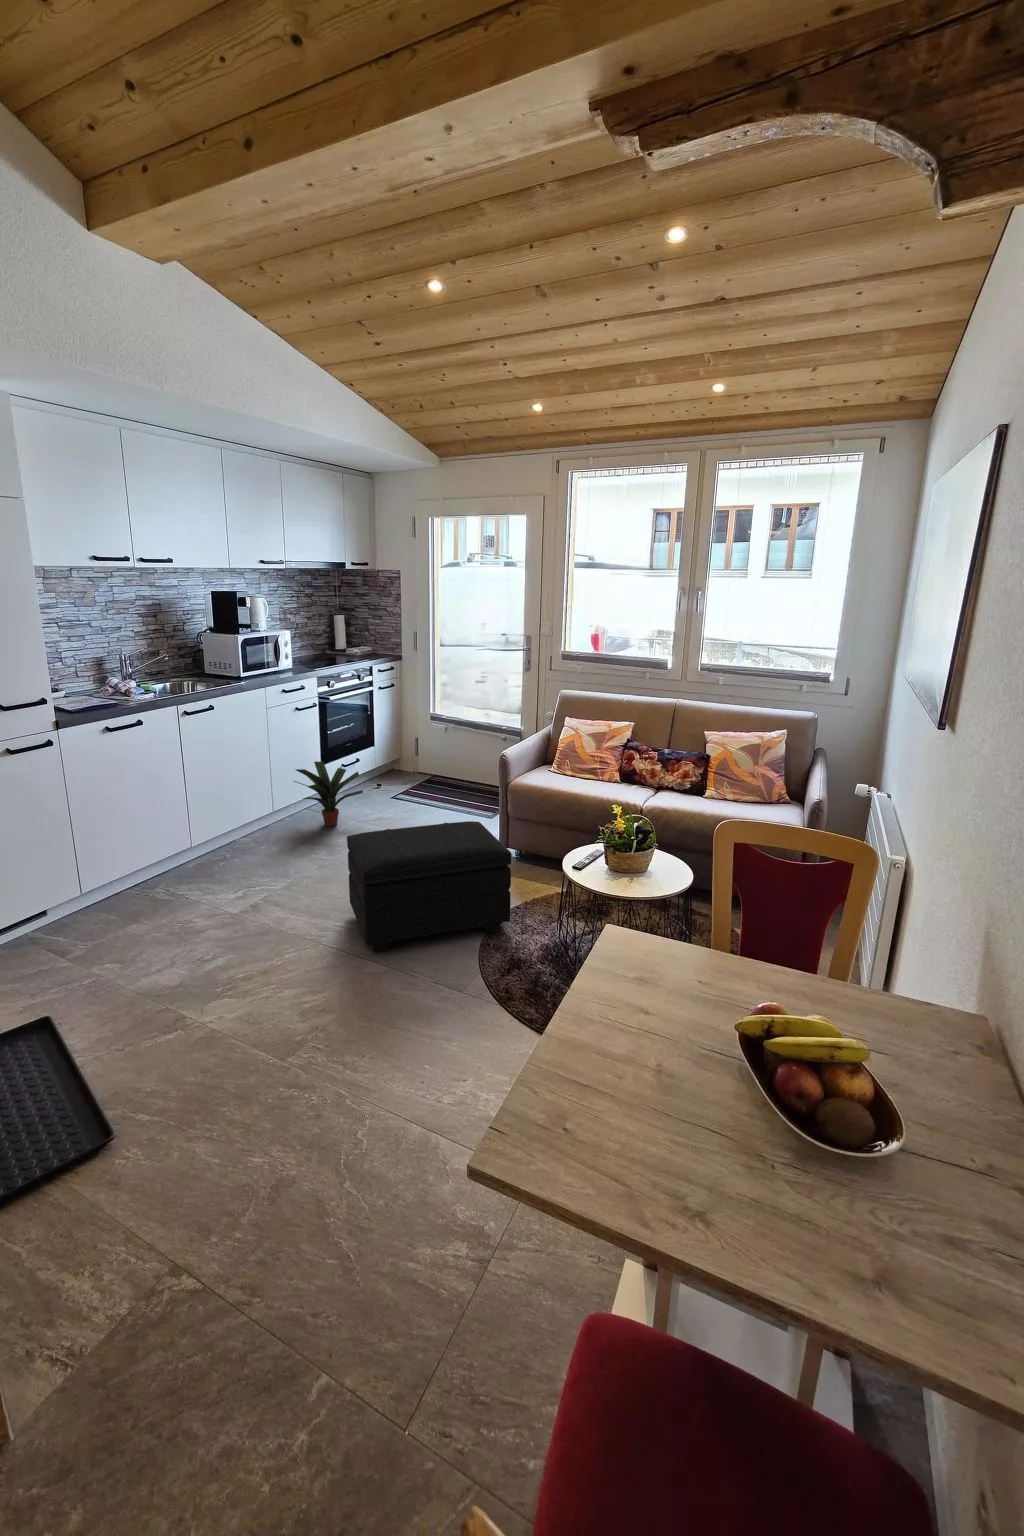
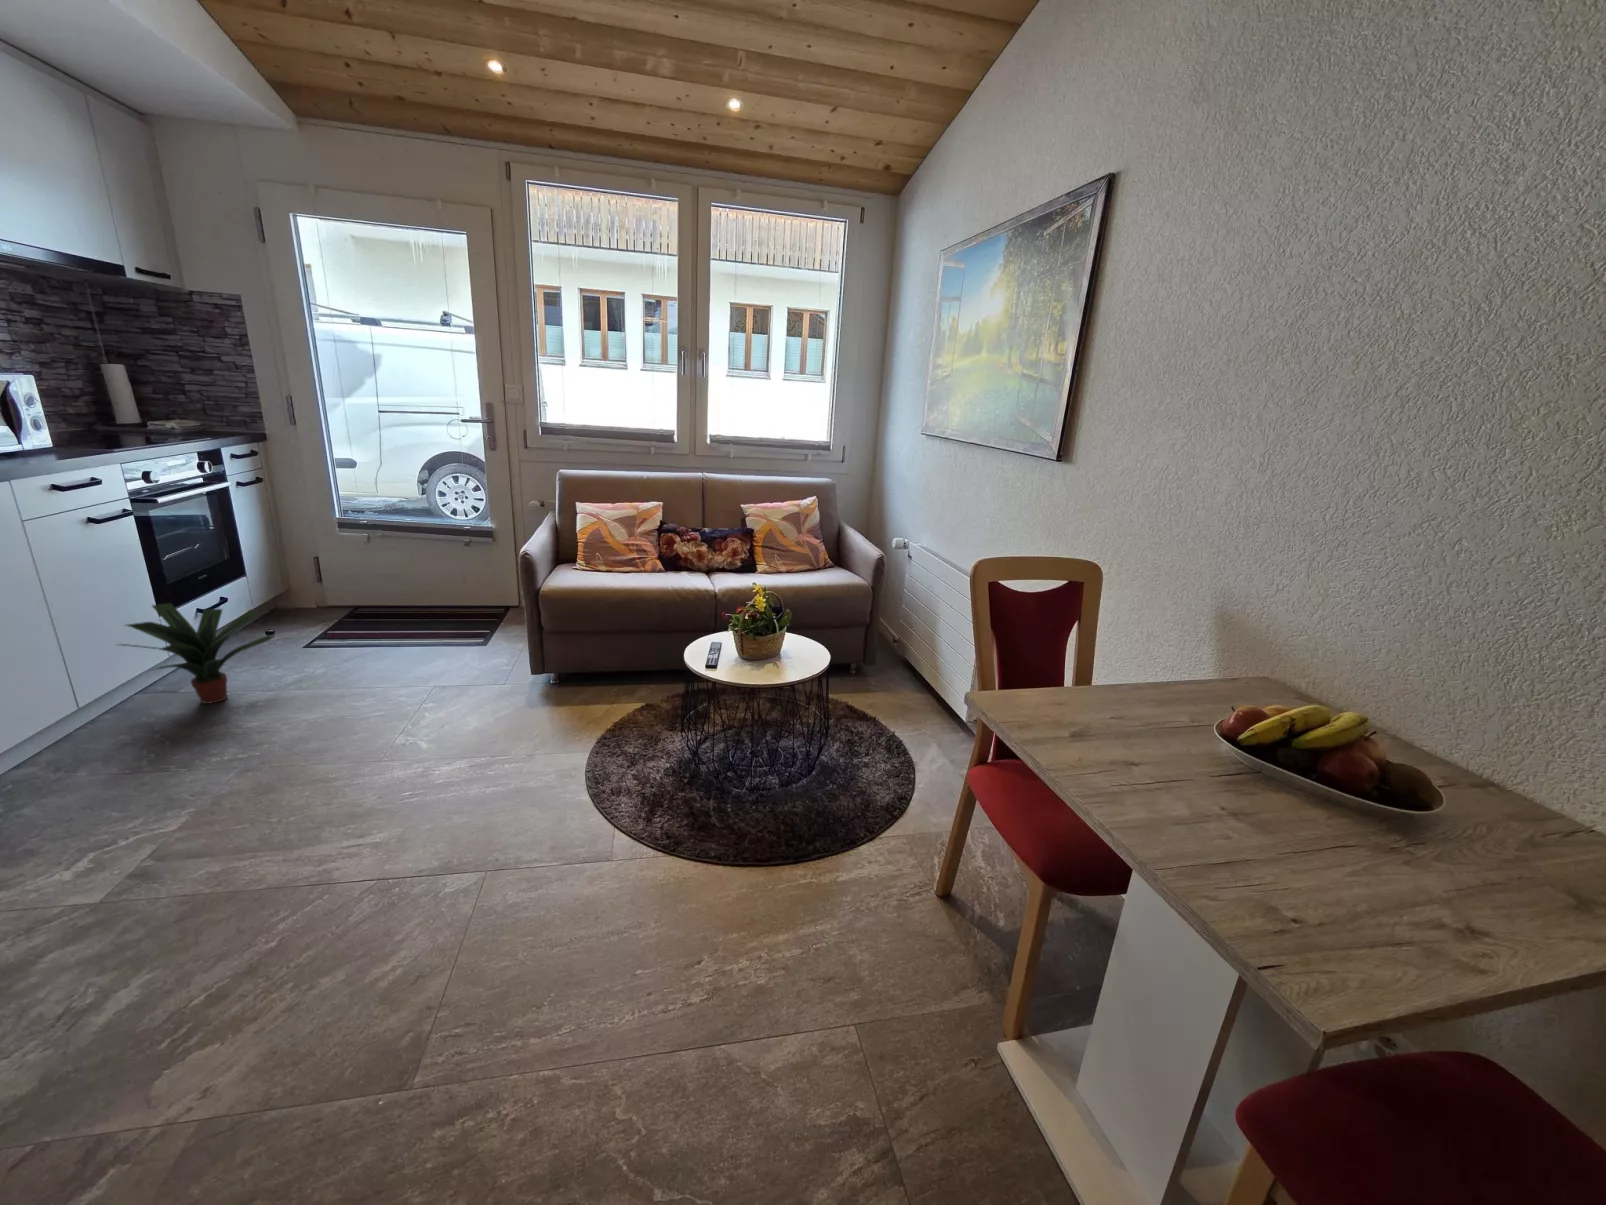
footstool: present [347,821,512,952] -> none [333,649,620,880]

